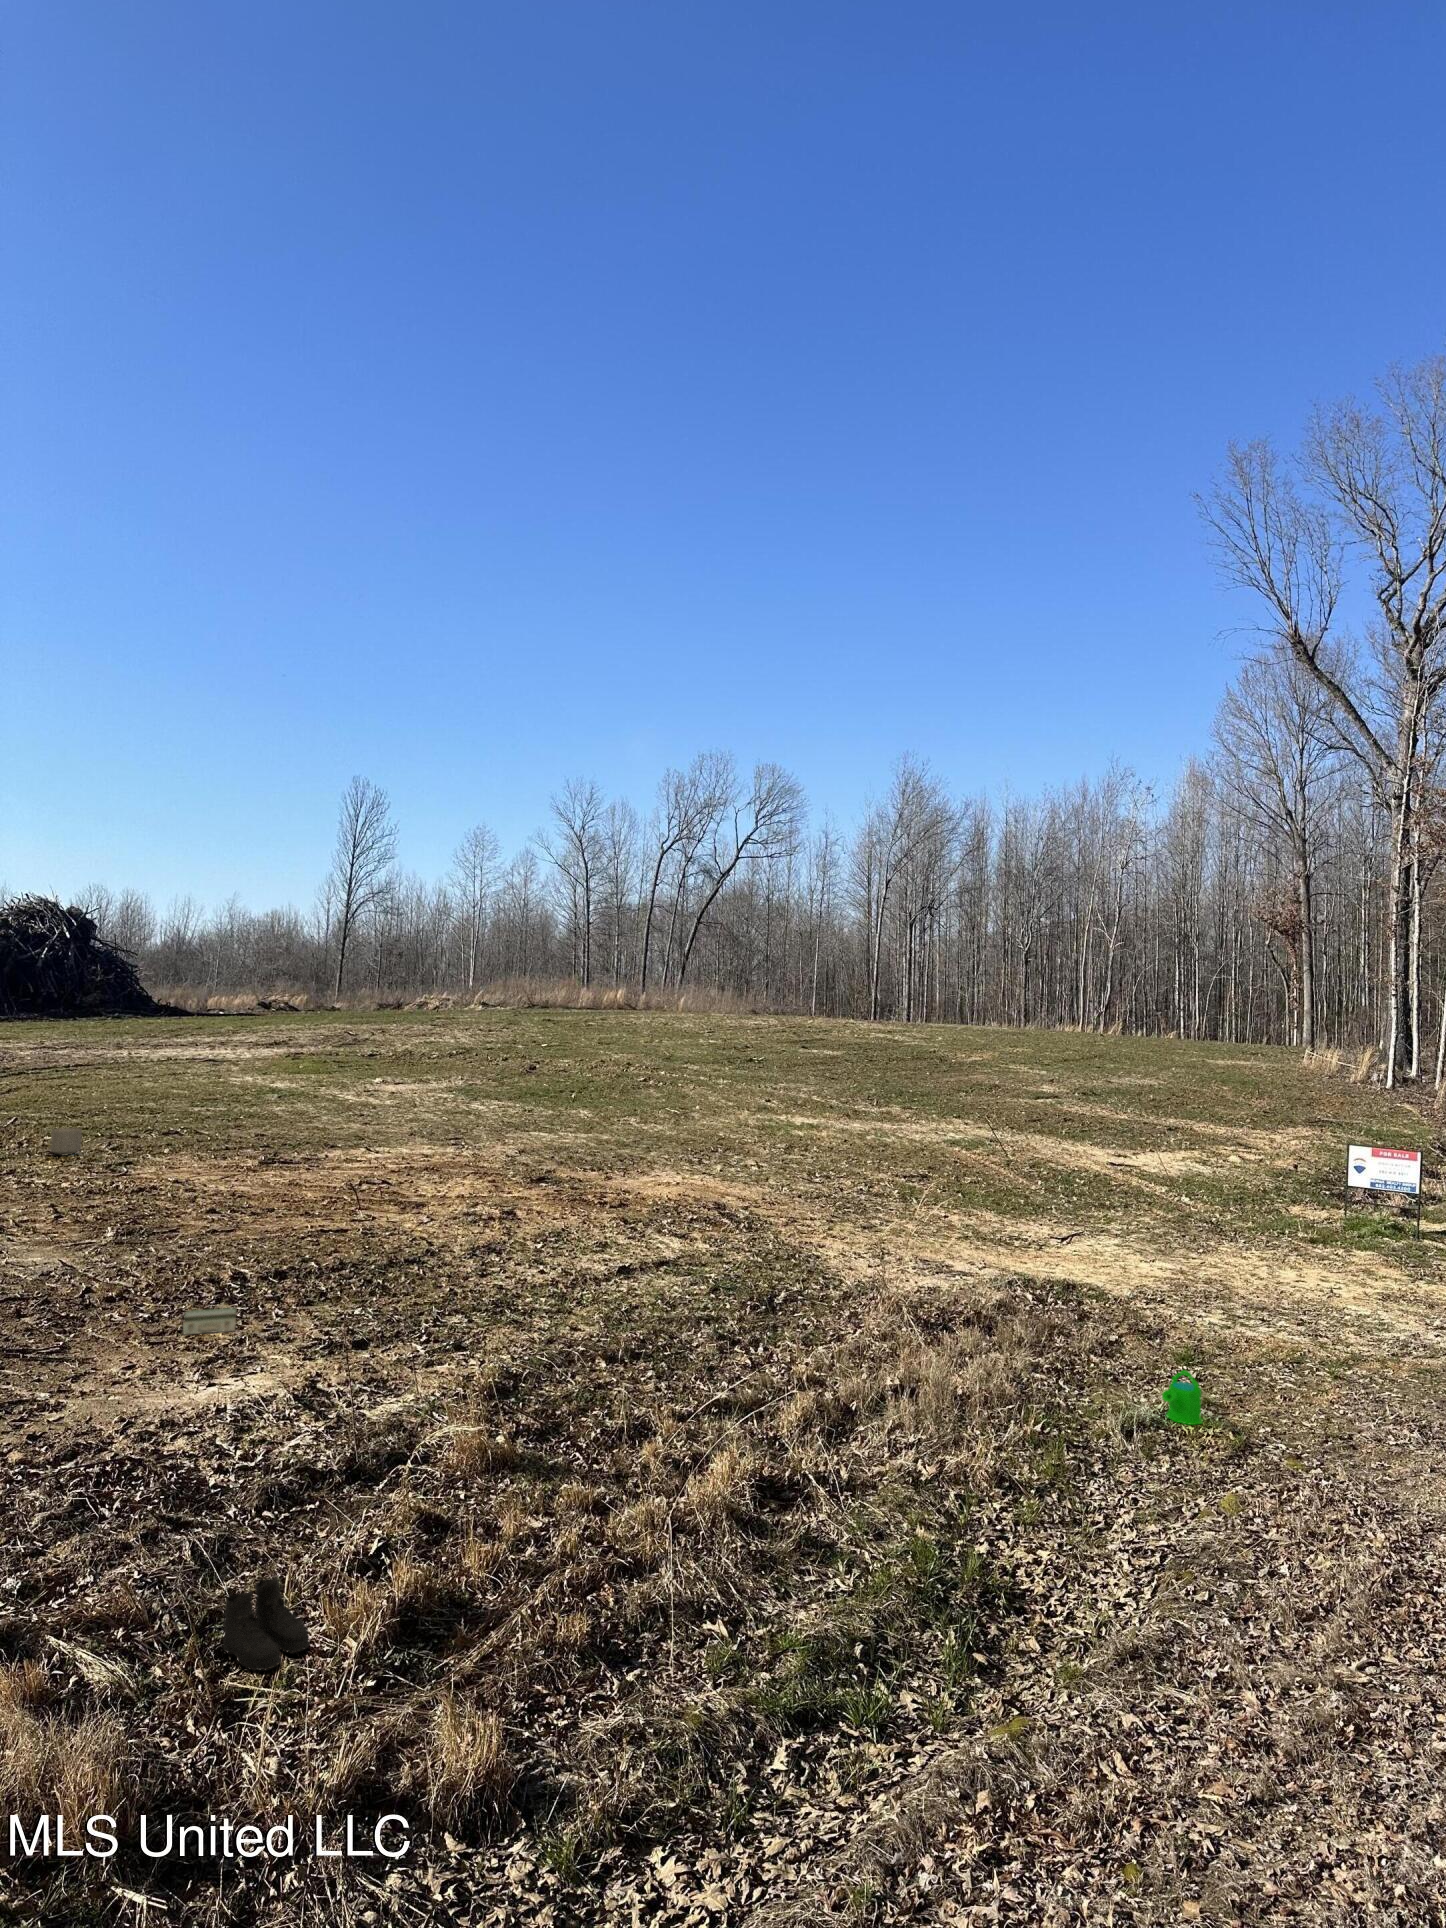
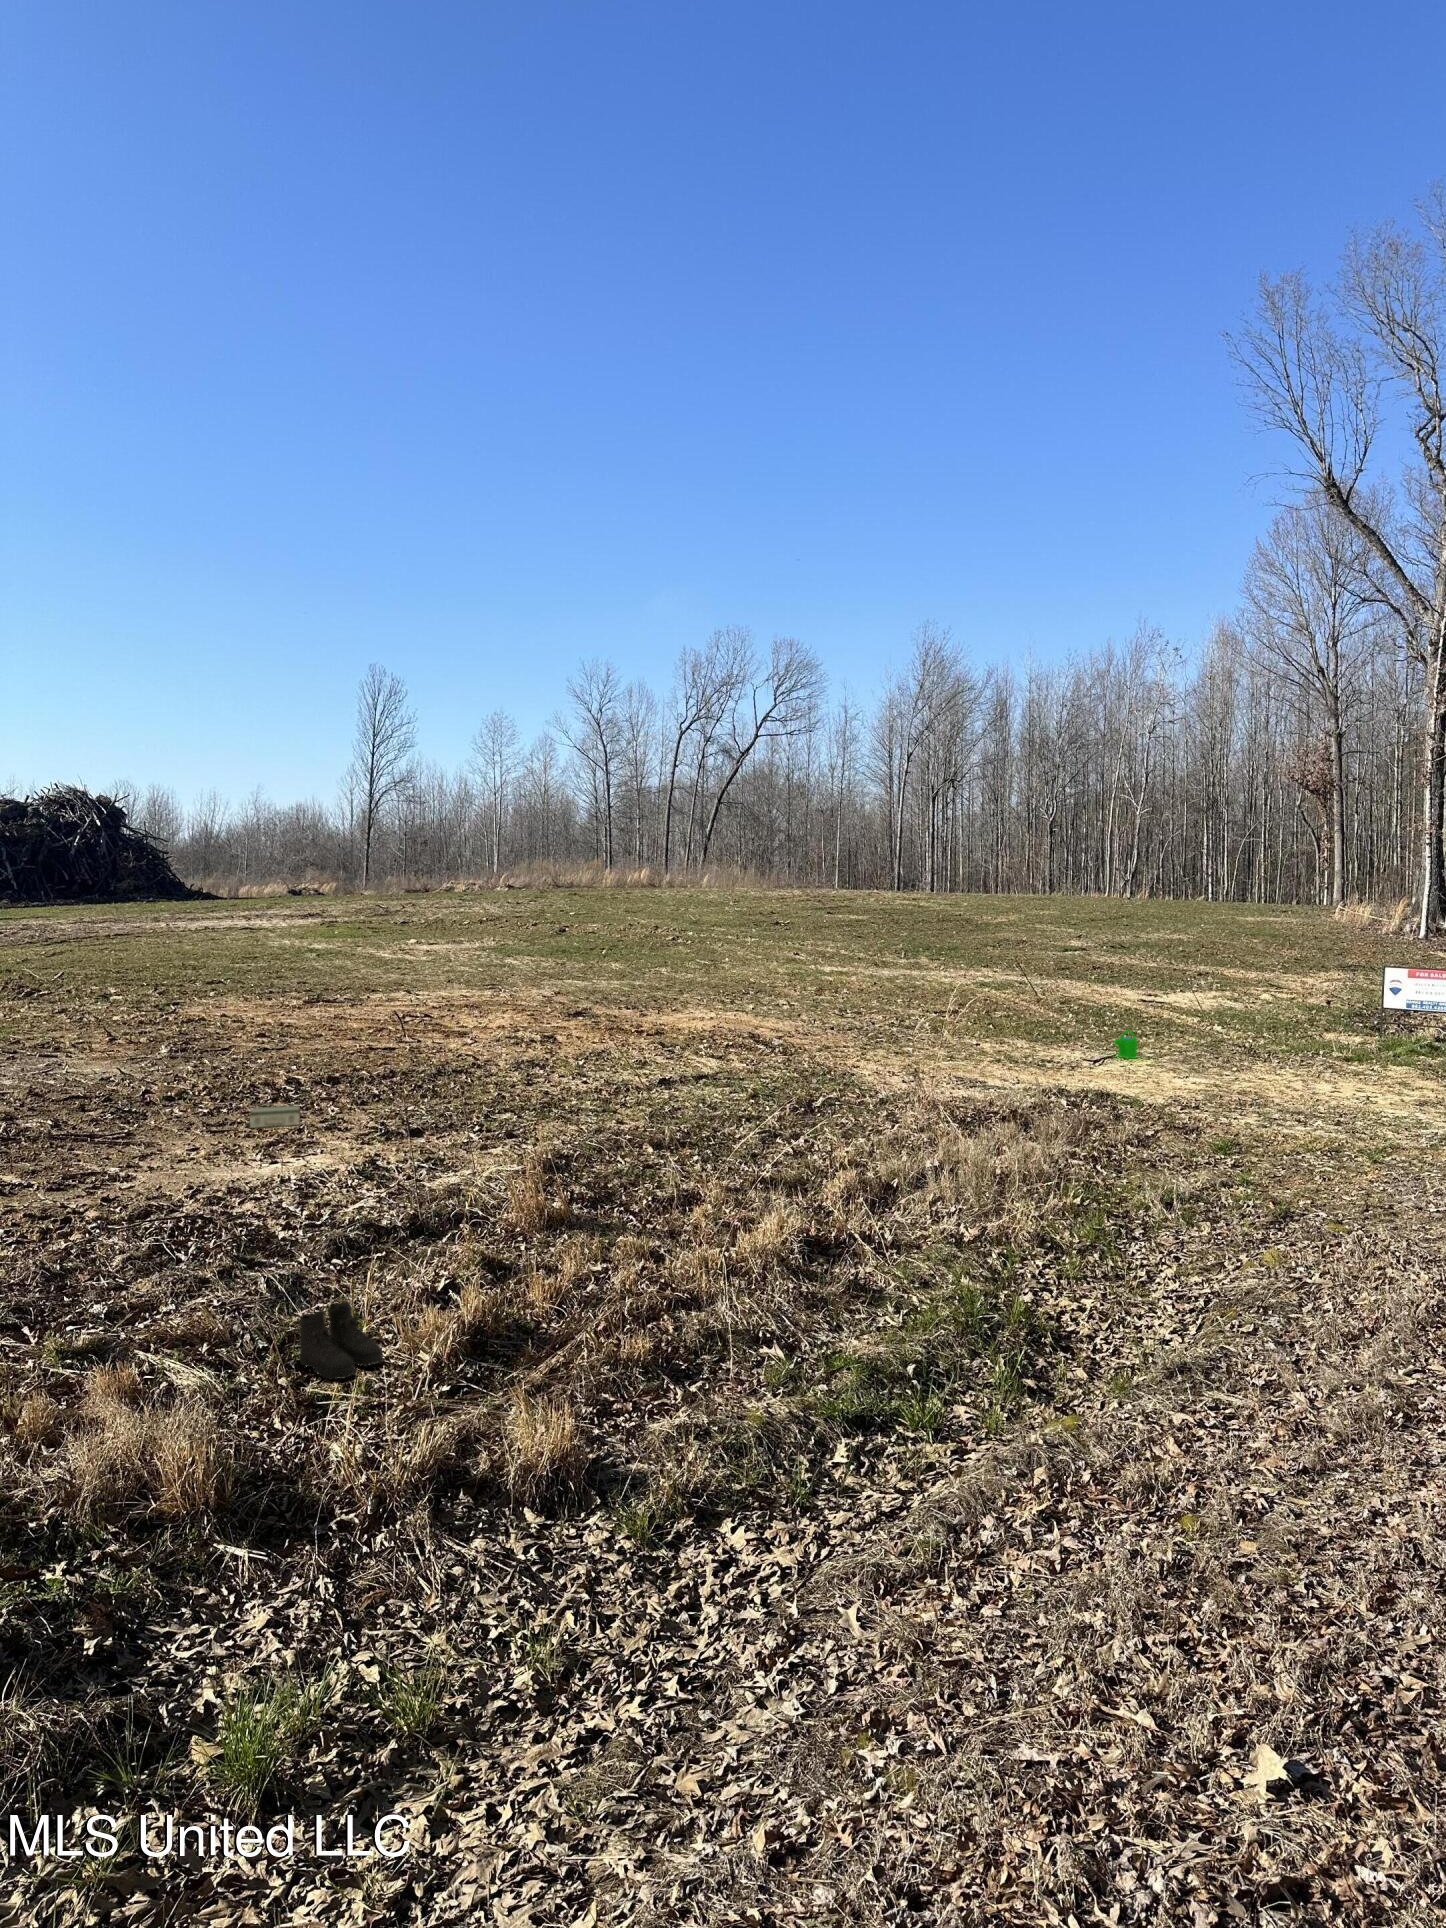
planter: present [50,1128,82,1156] -> none [117,970,146,995]
watering can: present [1162,1370,1203,1425] -> present [1114,1030,1138,1059]

